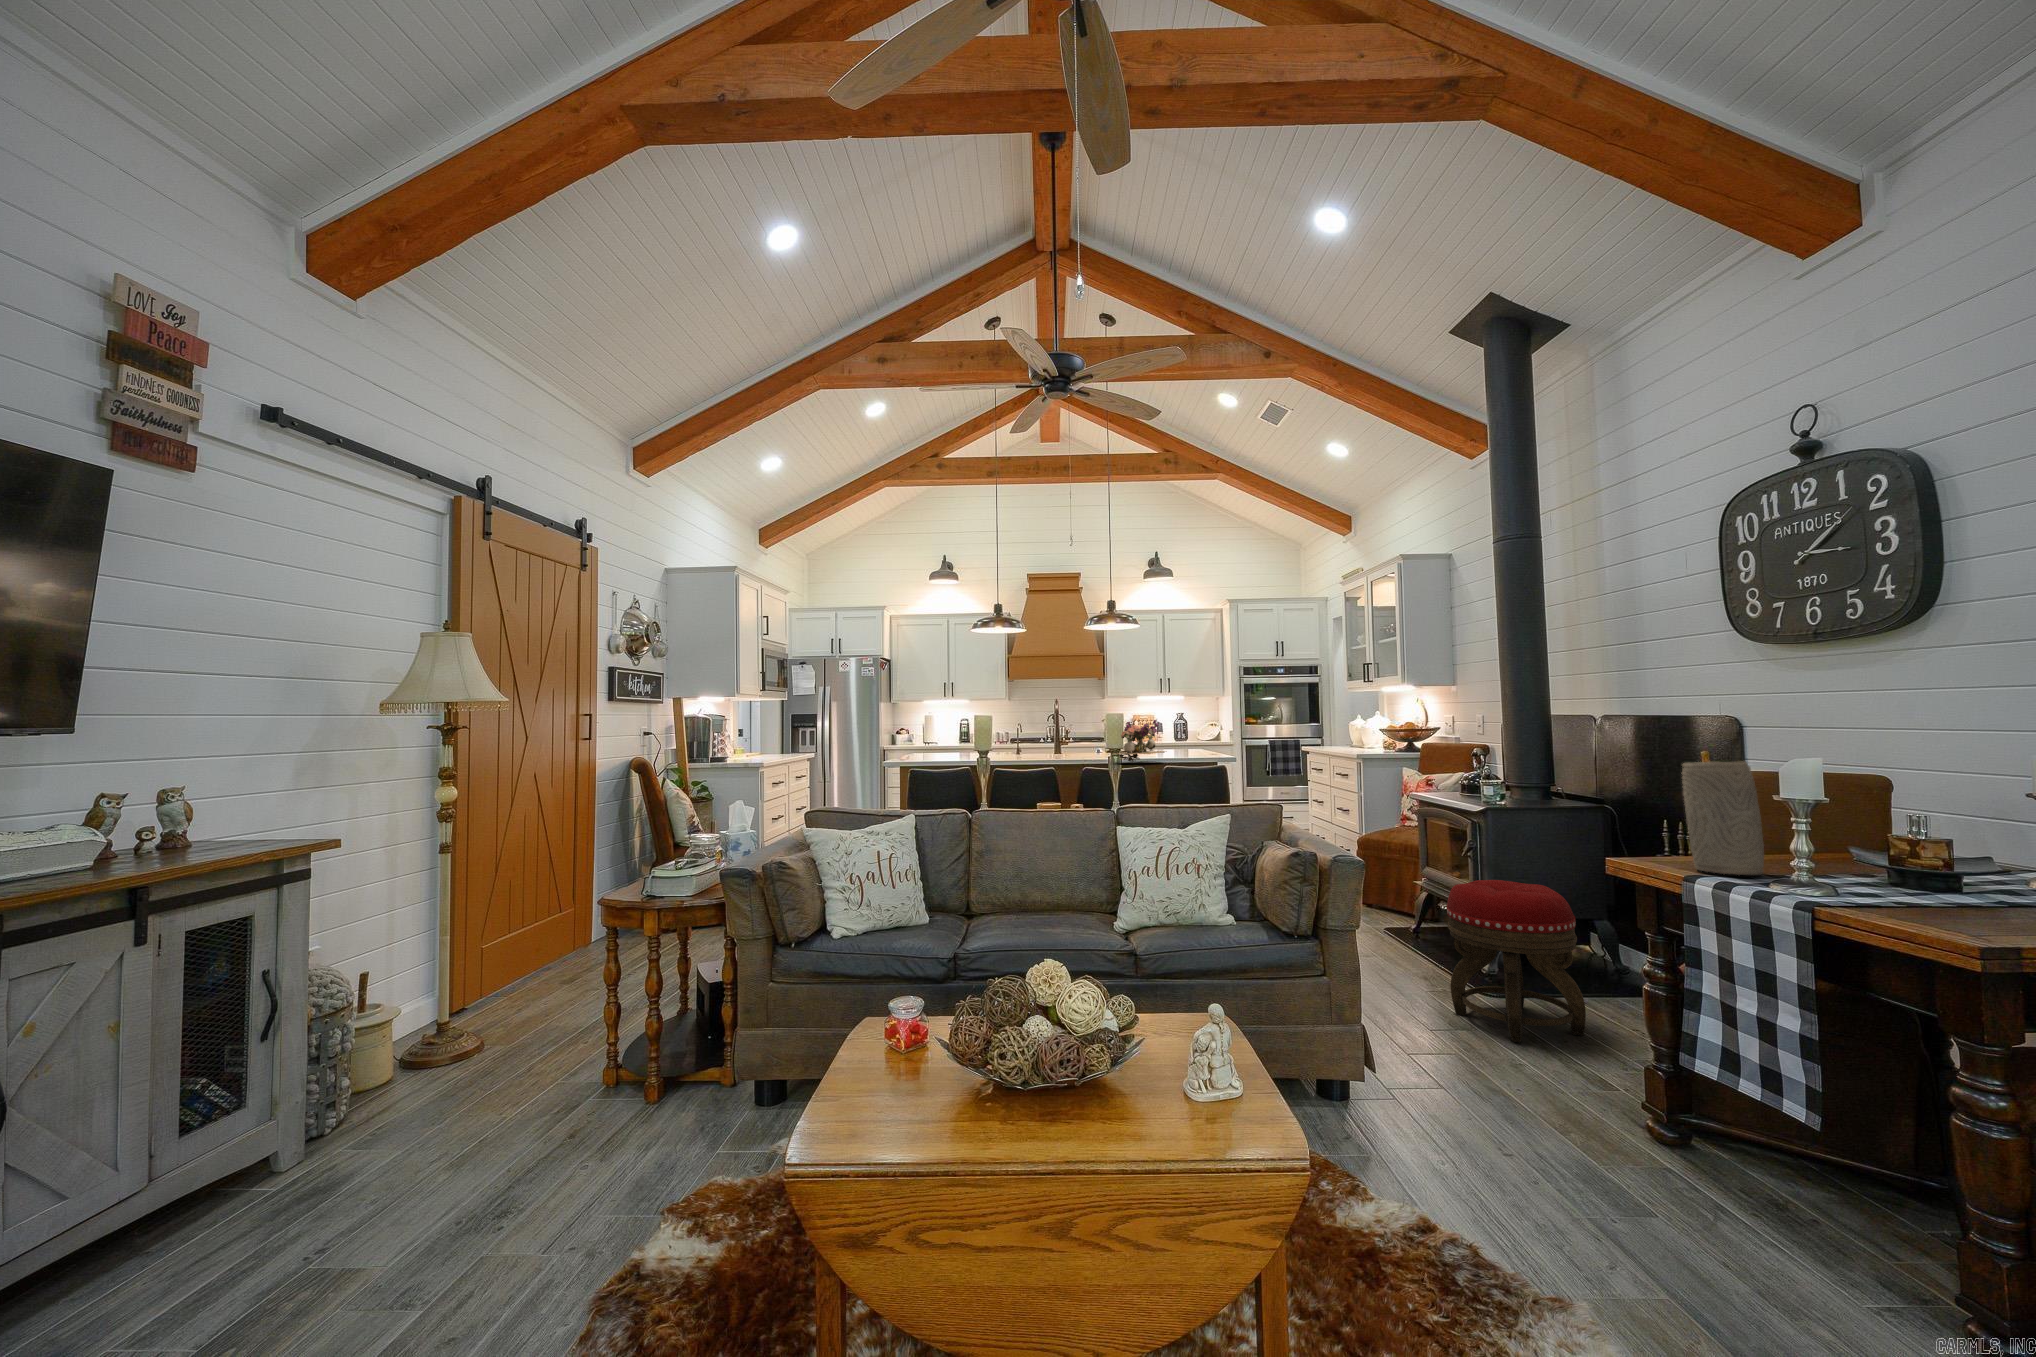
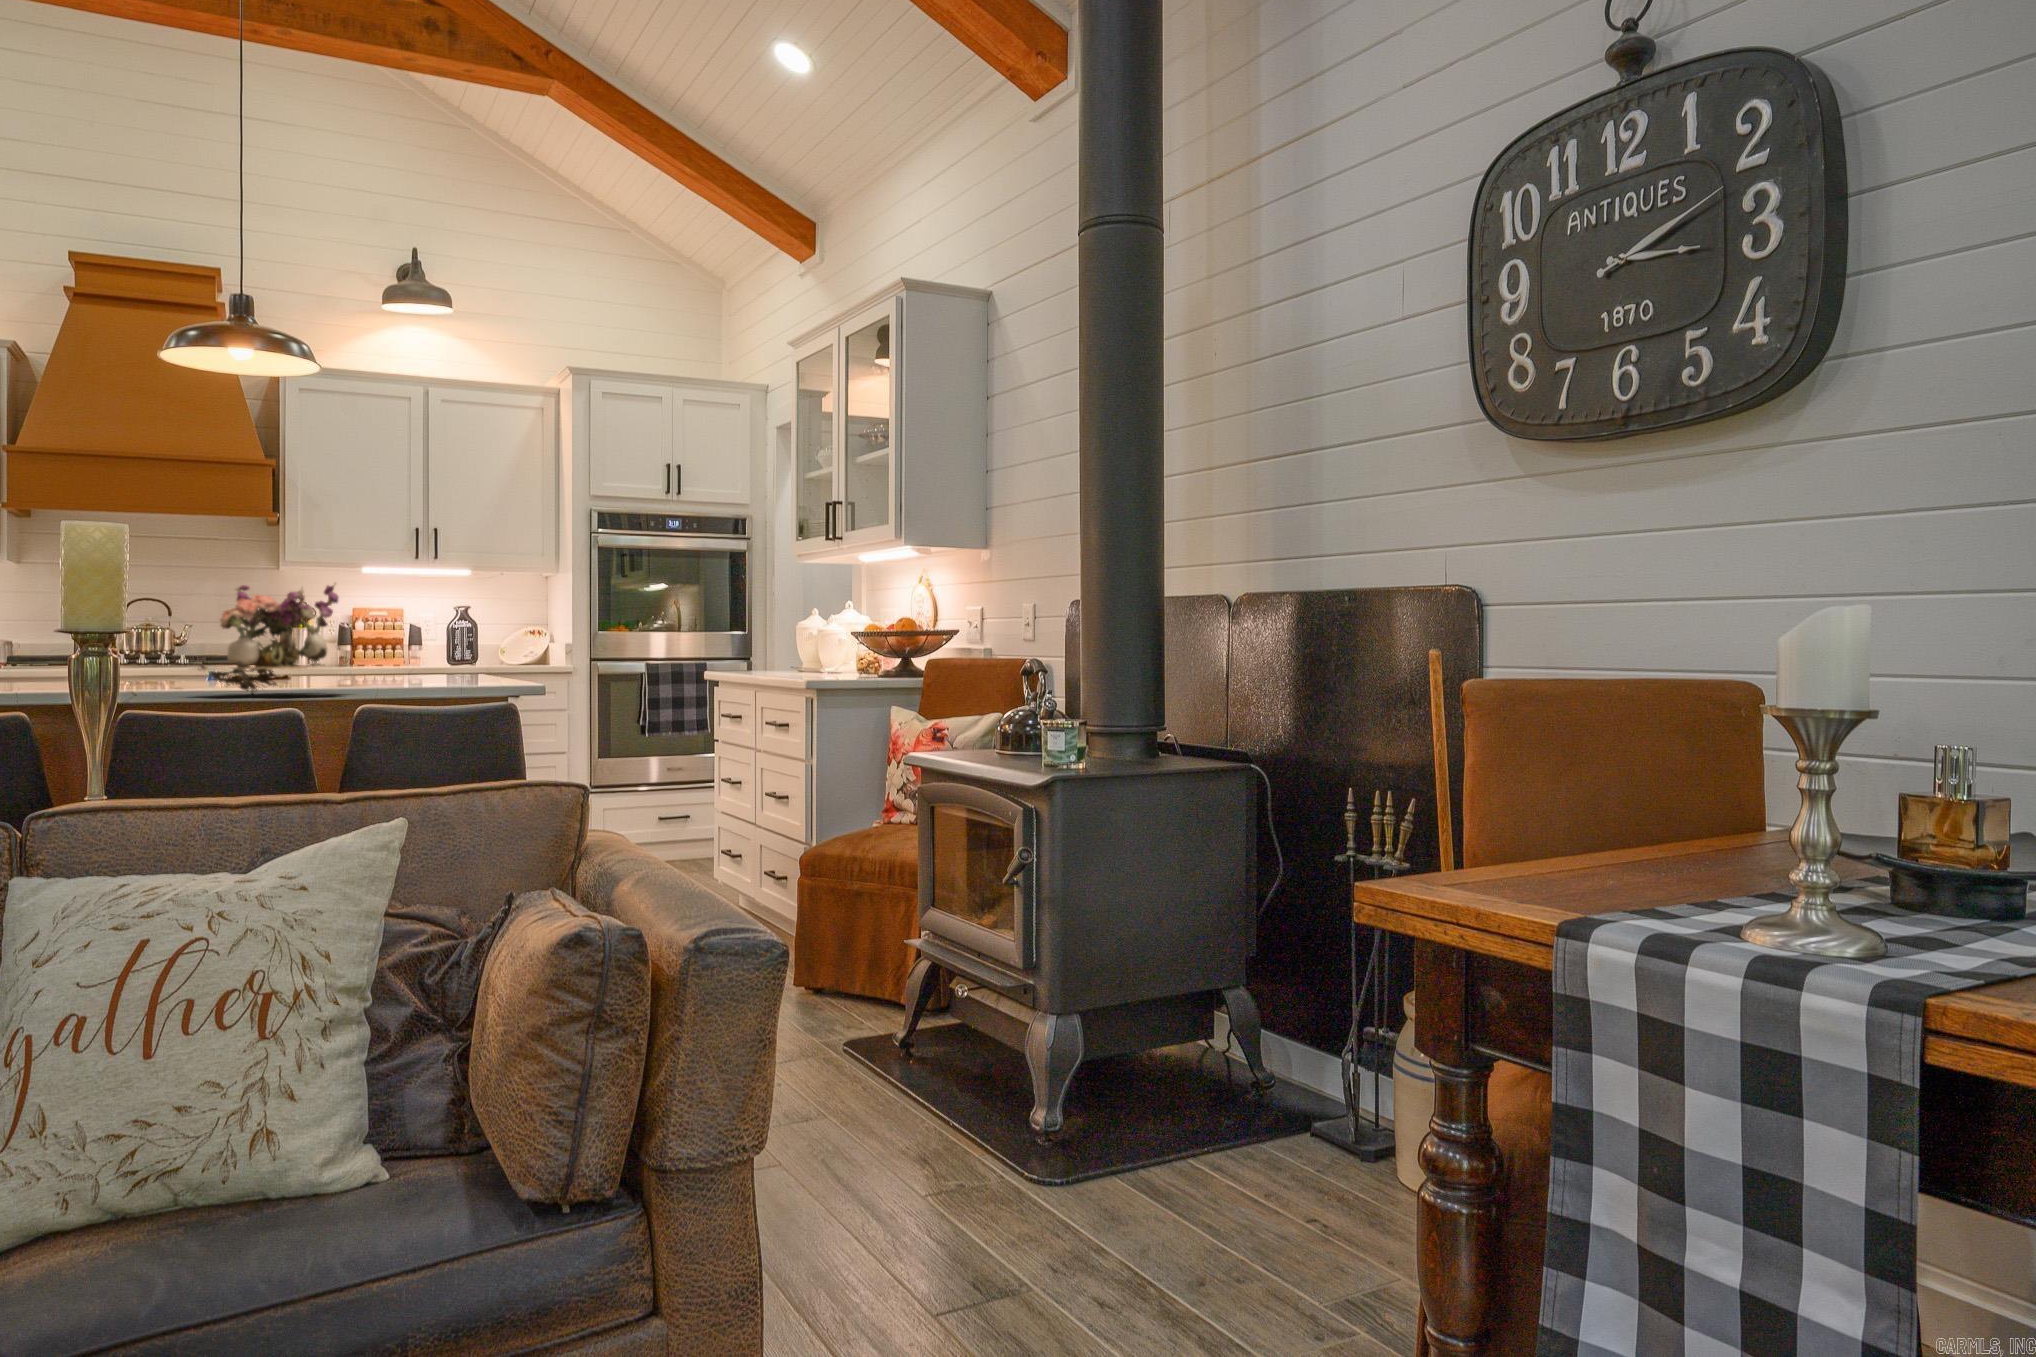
vase: present [1682,762,1764,875] -> none [1541,616,1691,907]
footstool: present [1447,880,1586,1043] -> none [968,936,1222,1315]

